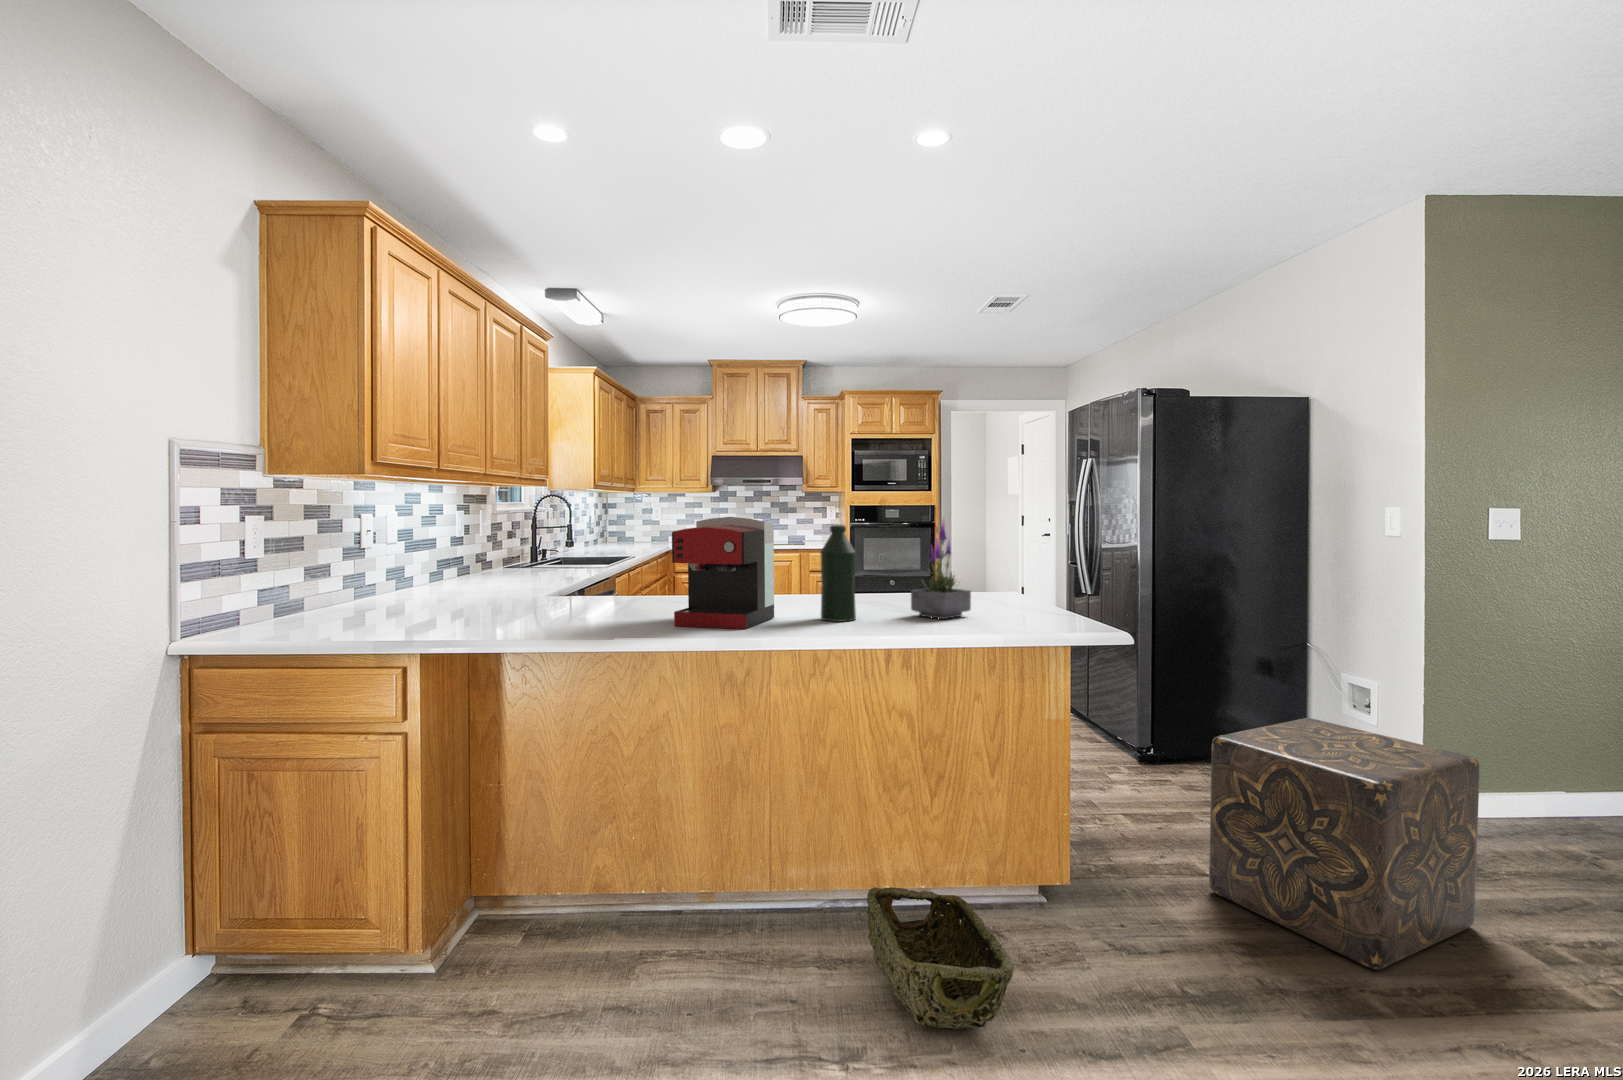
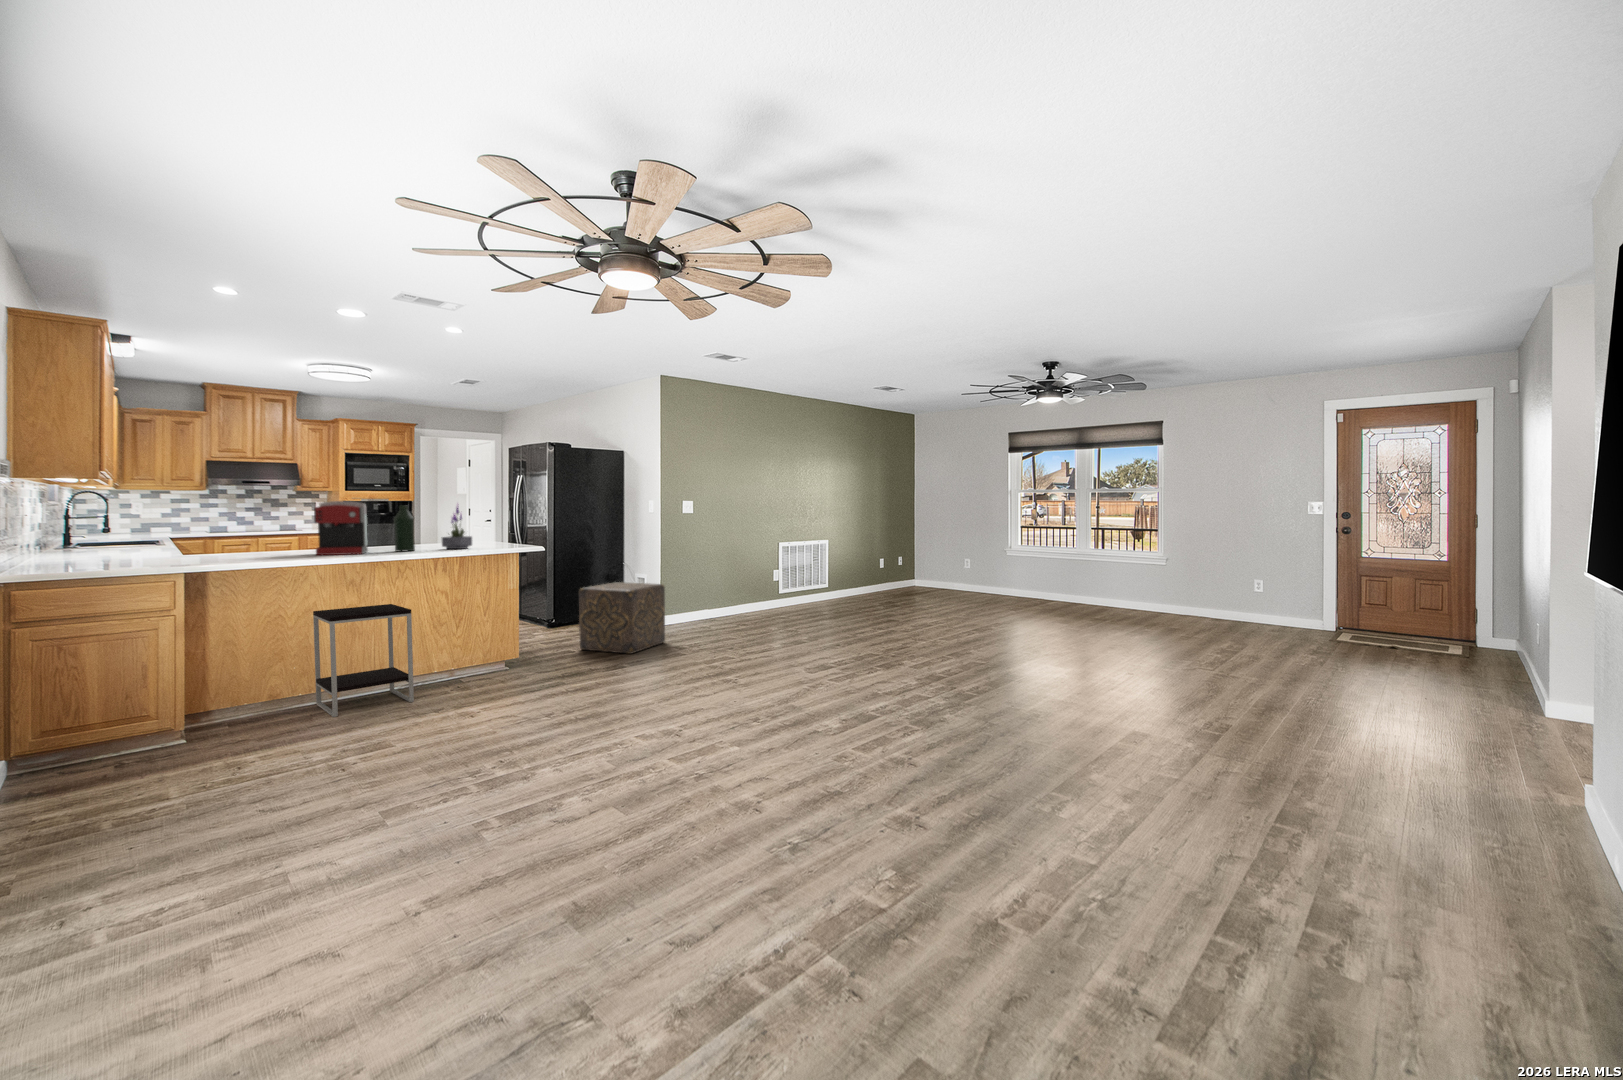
side table: none [587,759,771,1056] -> present [313,604,414,717]
woven basket: present [867,887,1014,1029] -> none [441,653,509,686]

